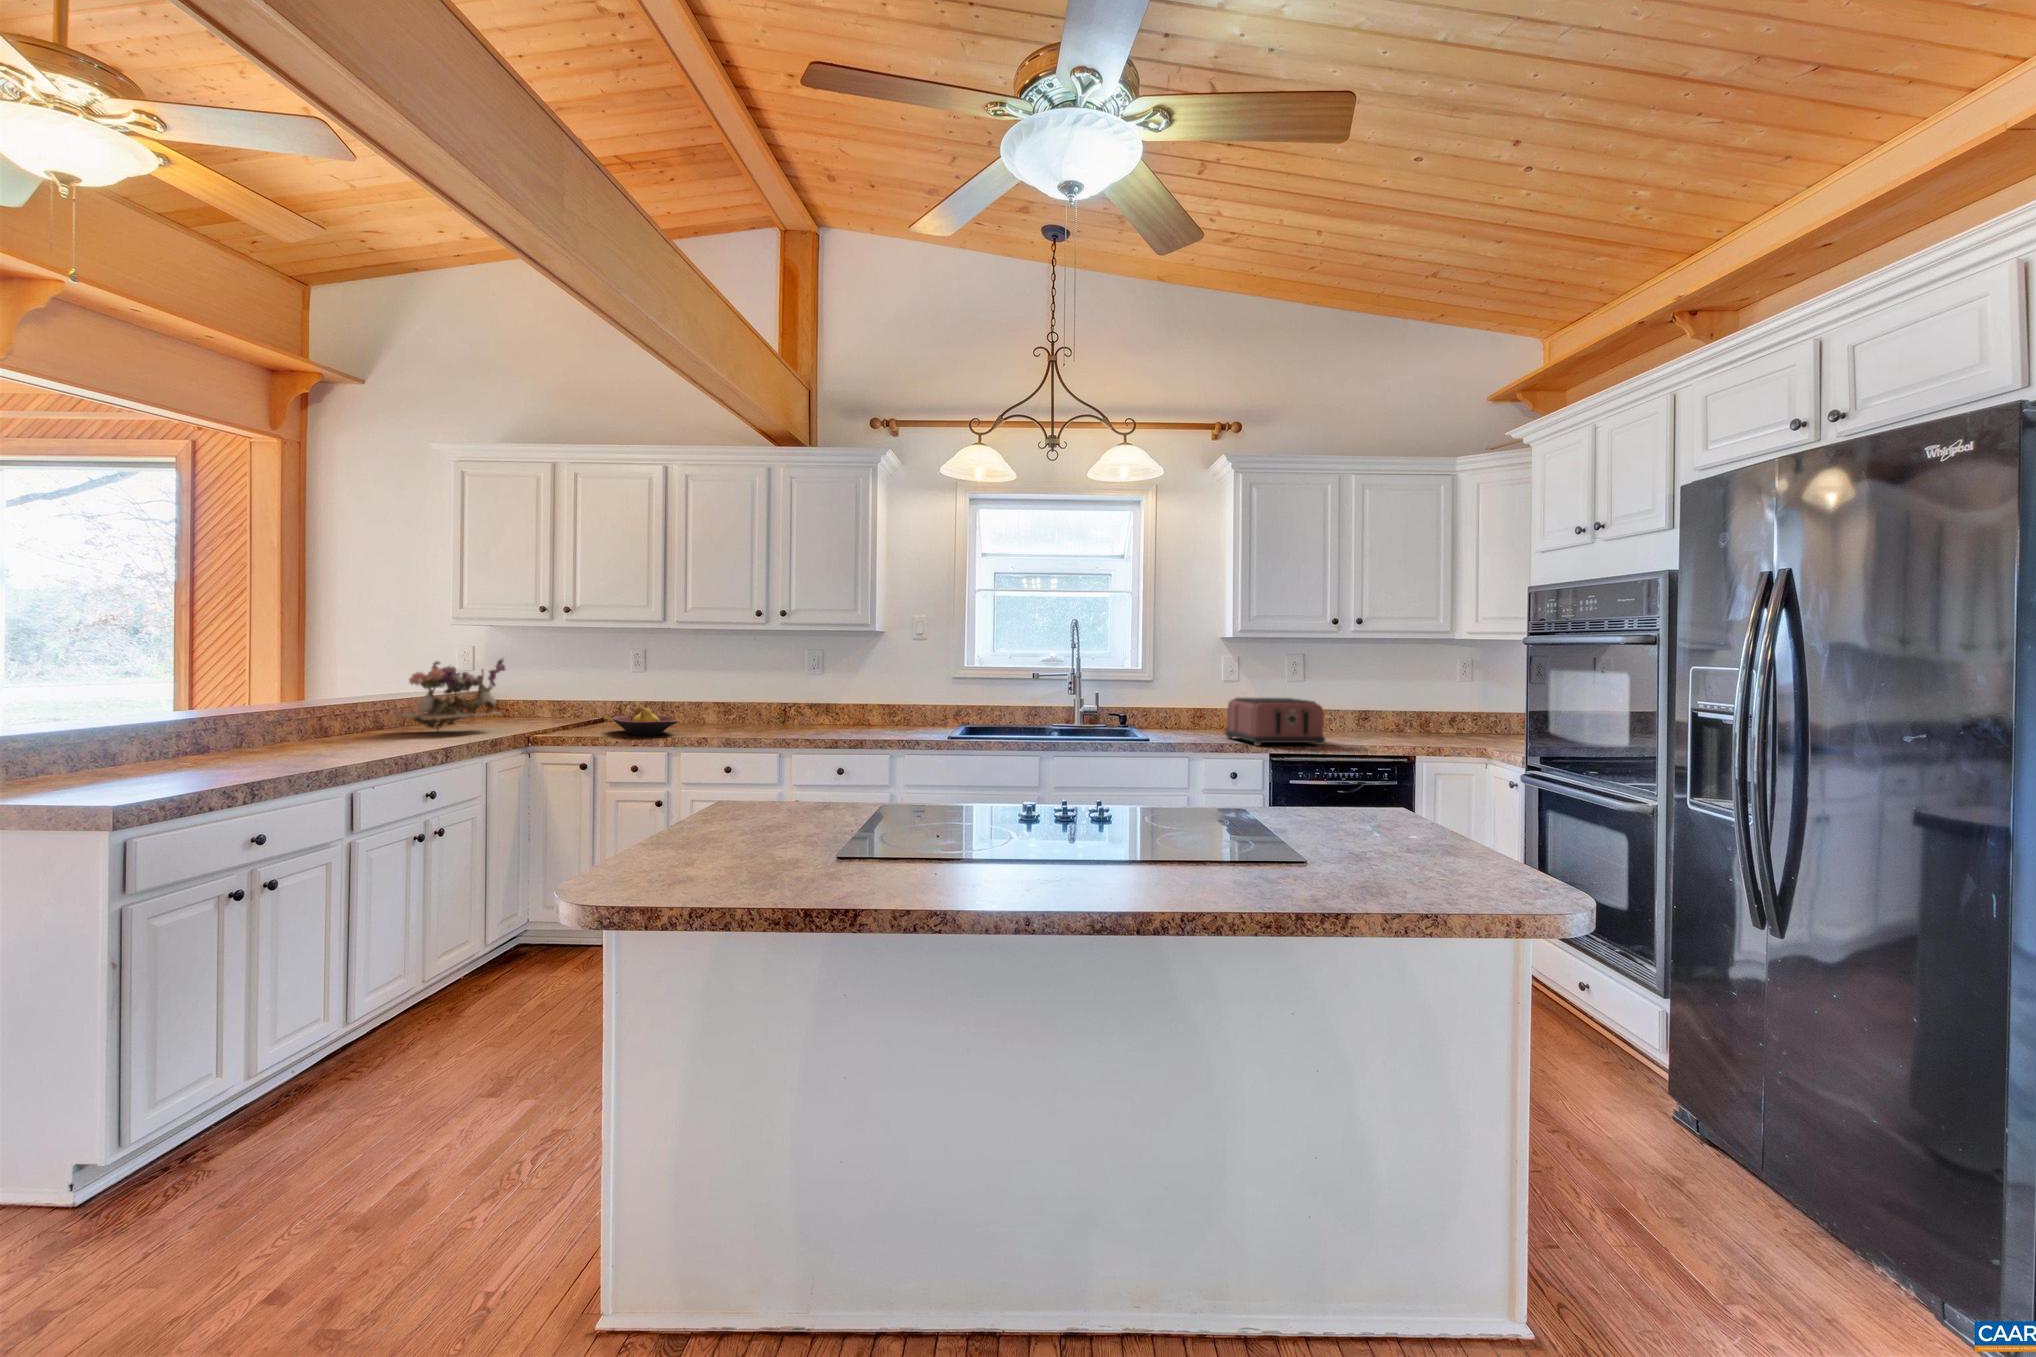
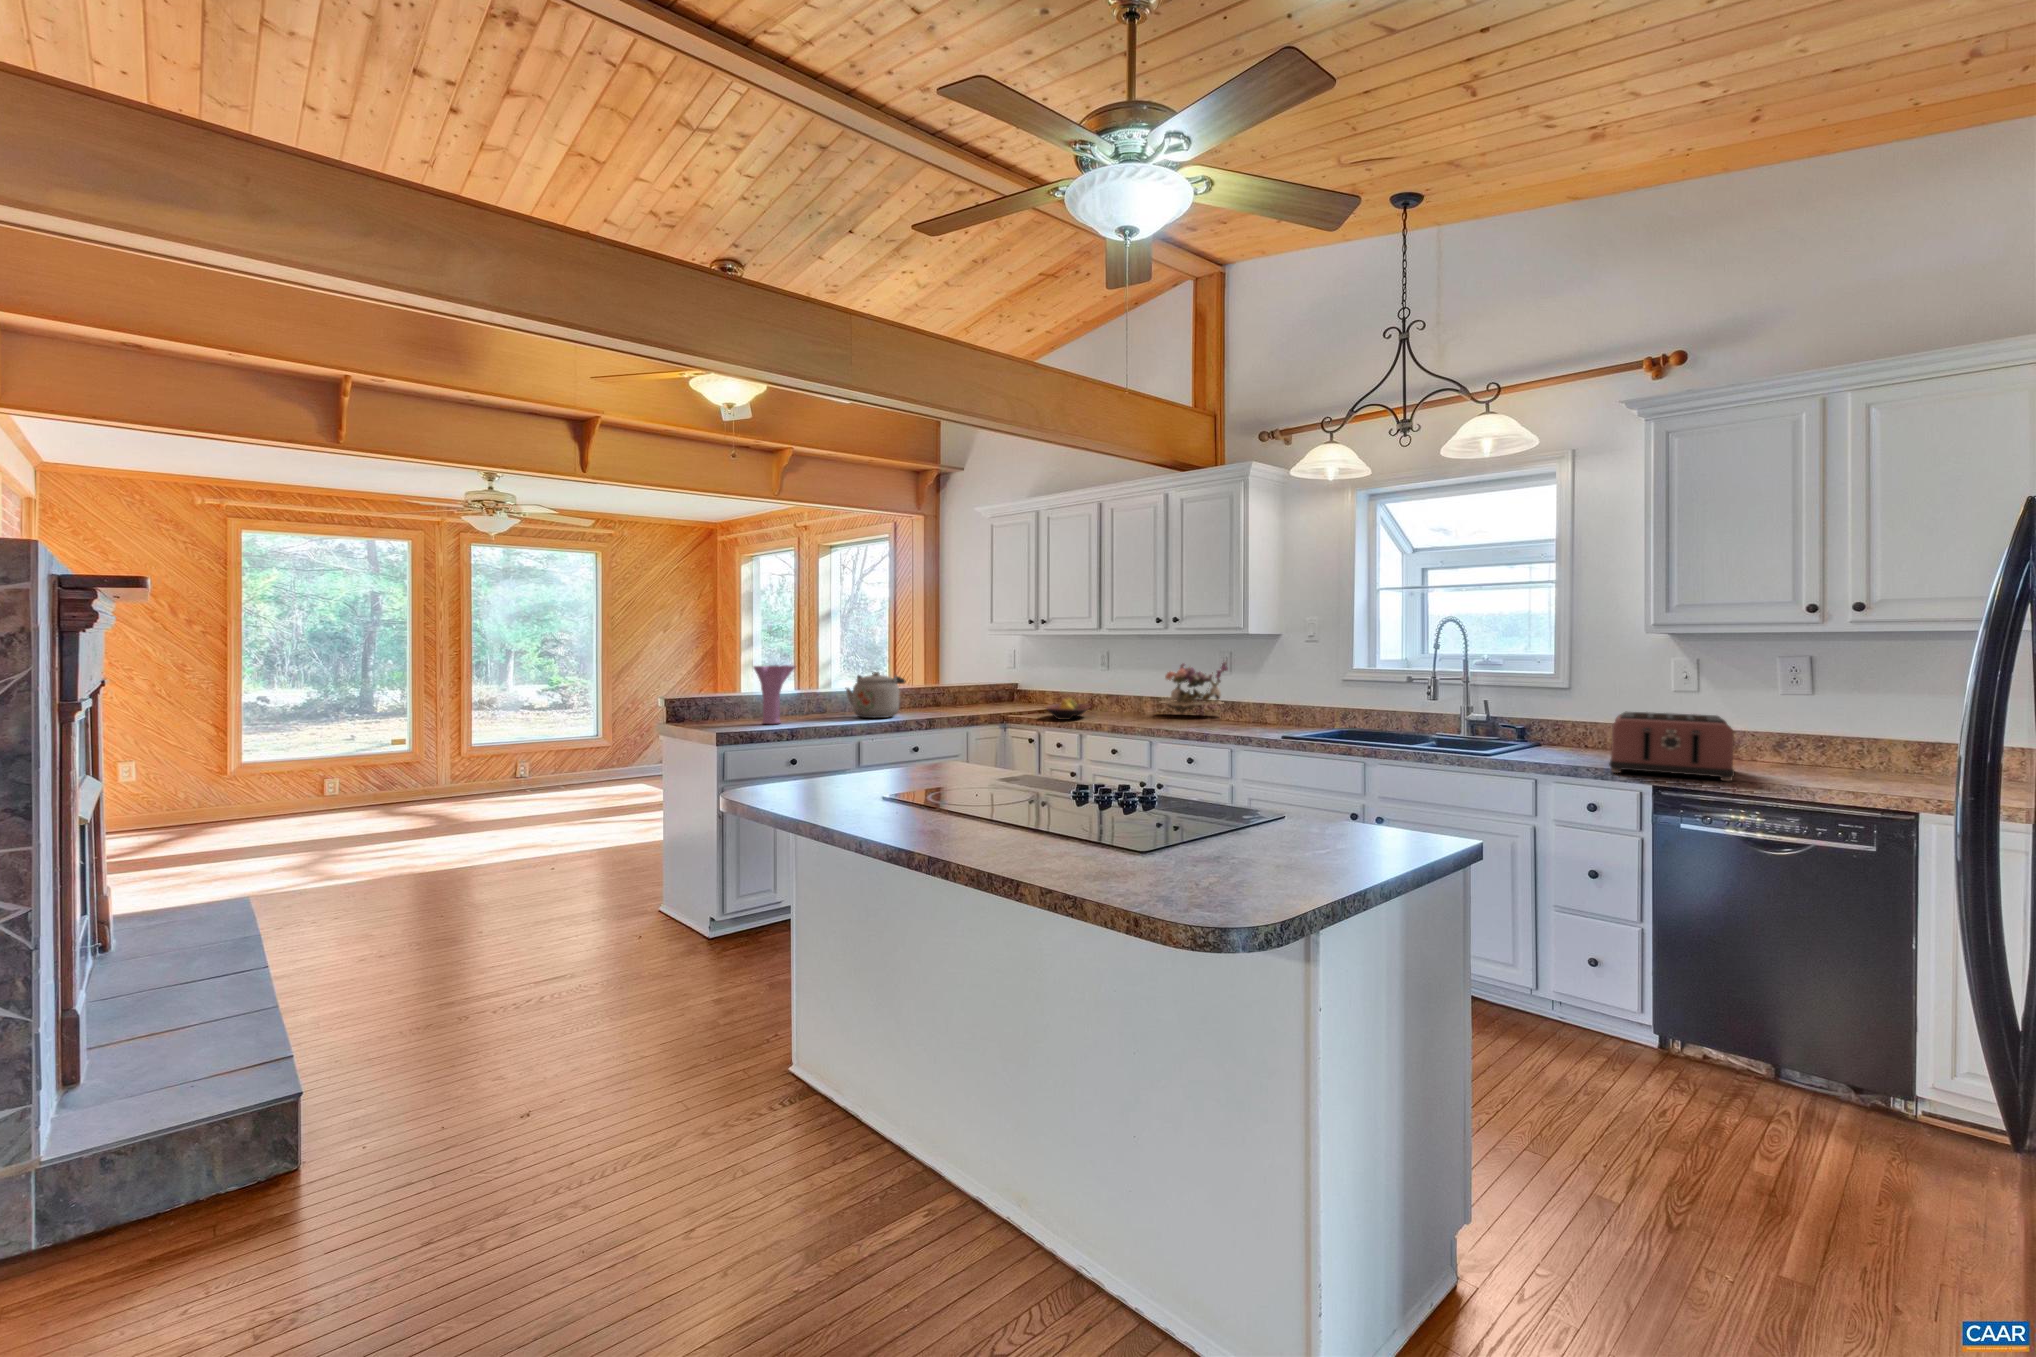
flower arrangement: present [398,659,505,730] -> present [1161,662,1228,713]
vase: none [85,668,194,778] -> present [754,665,795,724]
kettle: none [261,677,378,753] -> present [846,672,906,718]

